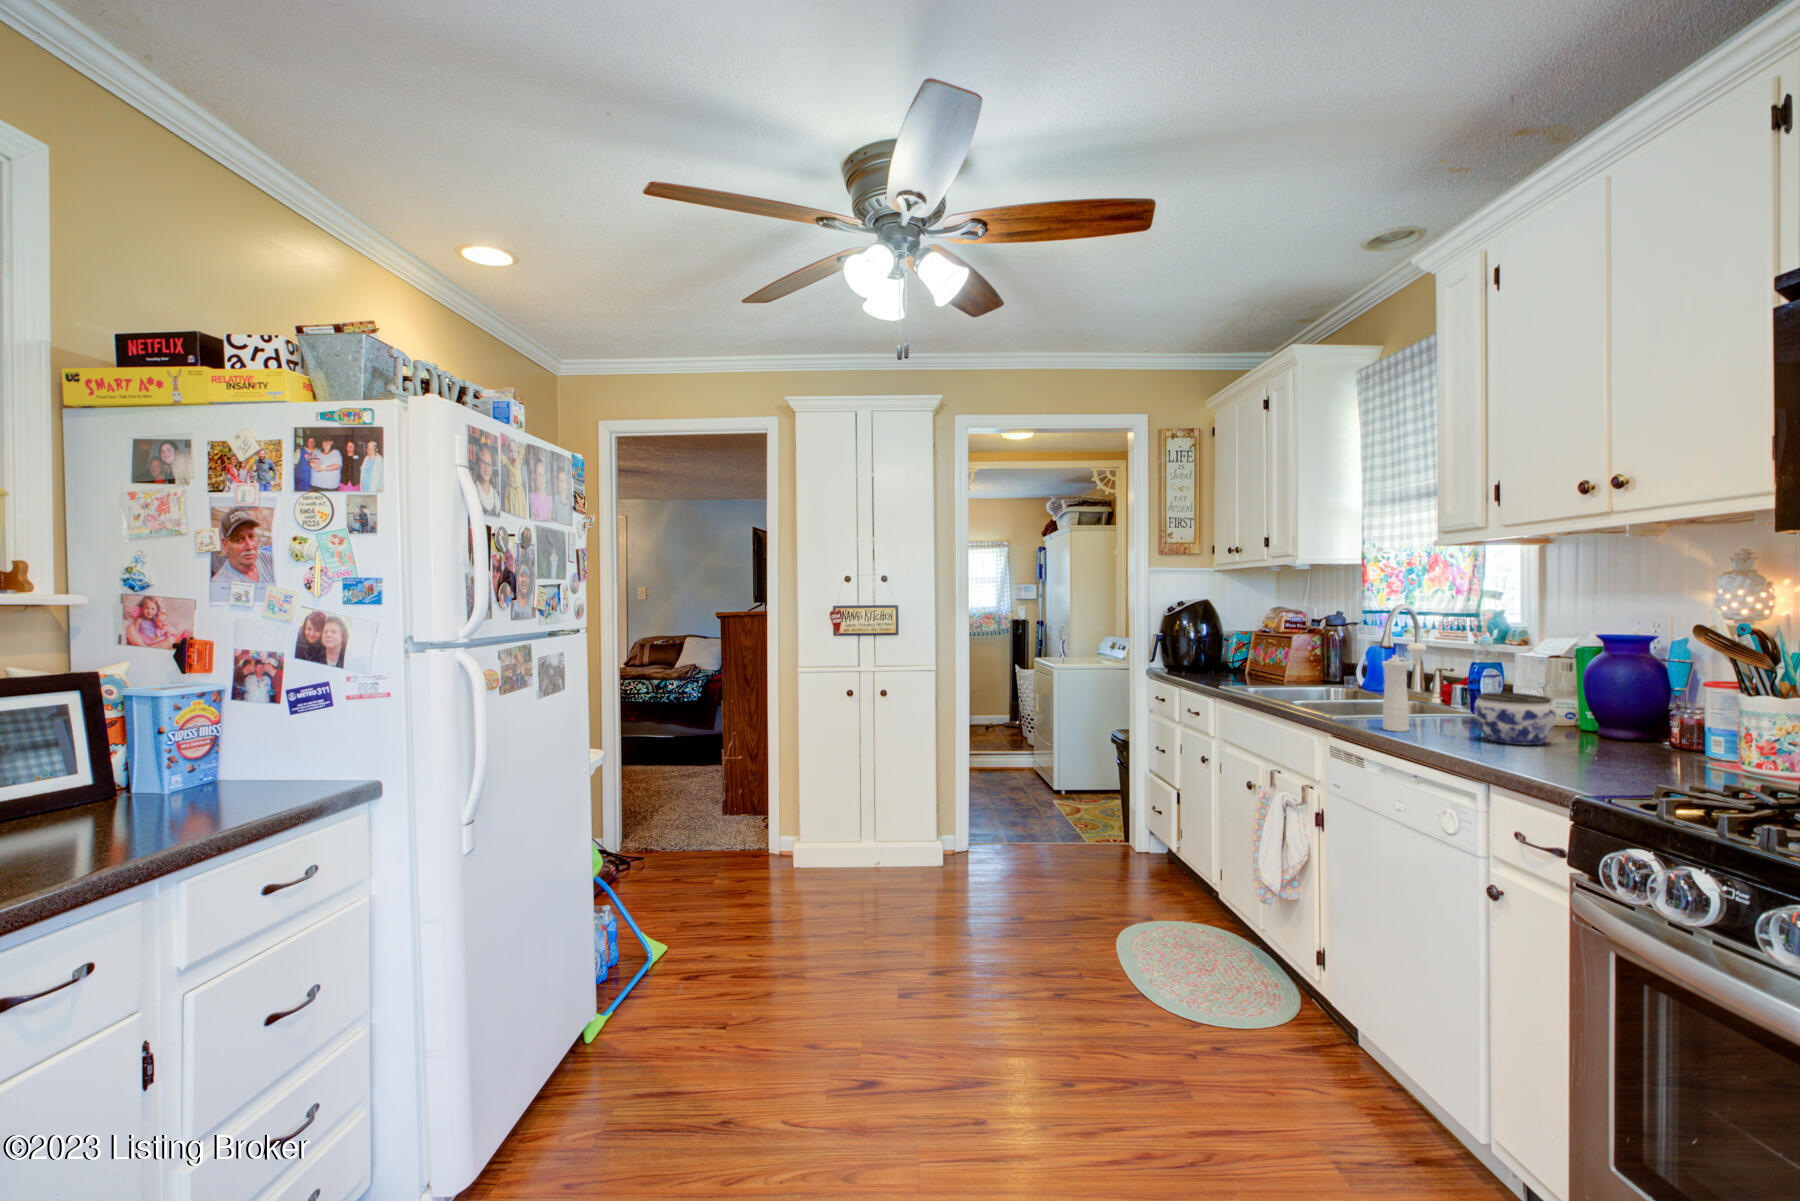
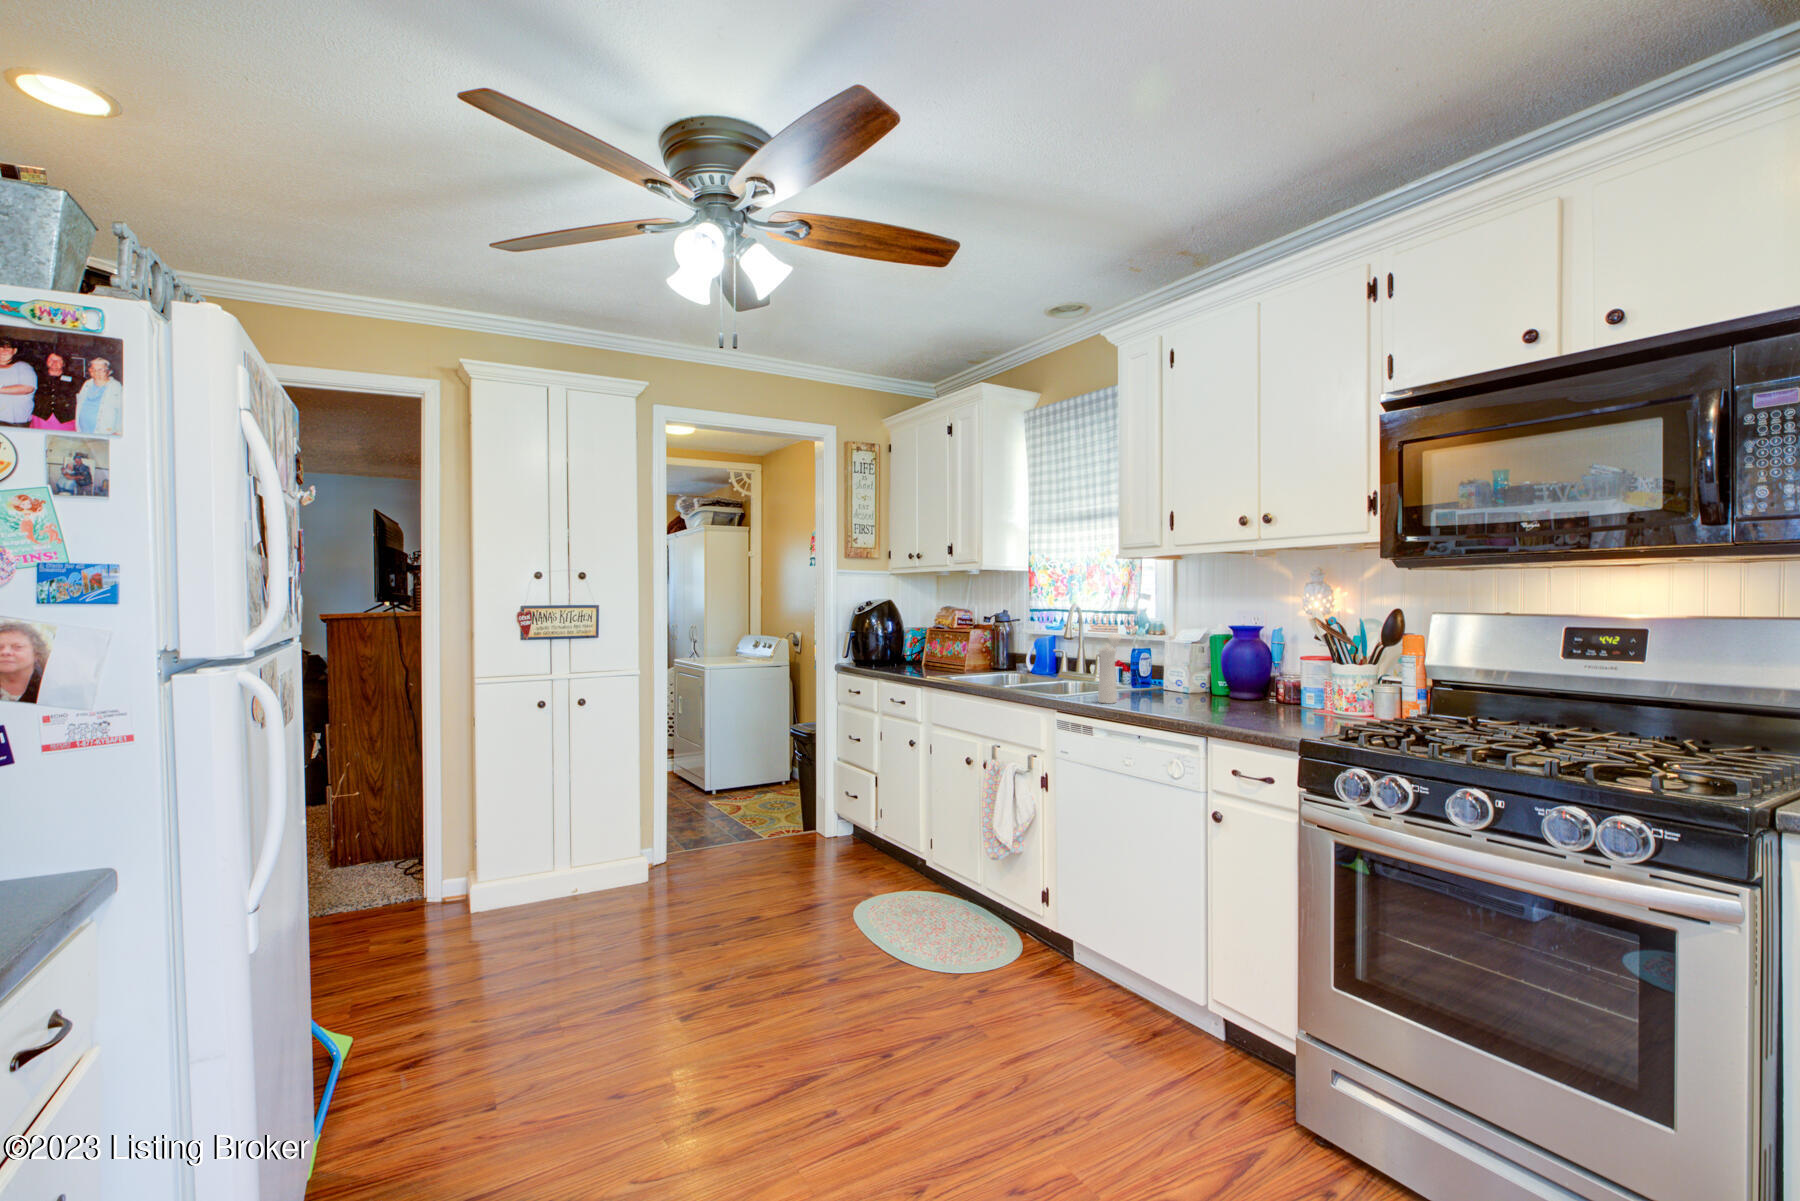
jar: present [1475,692,1556,745] -> none [1162,668,1211,706]

